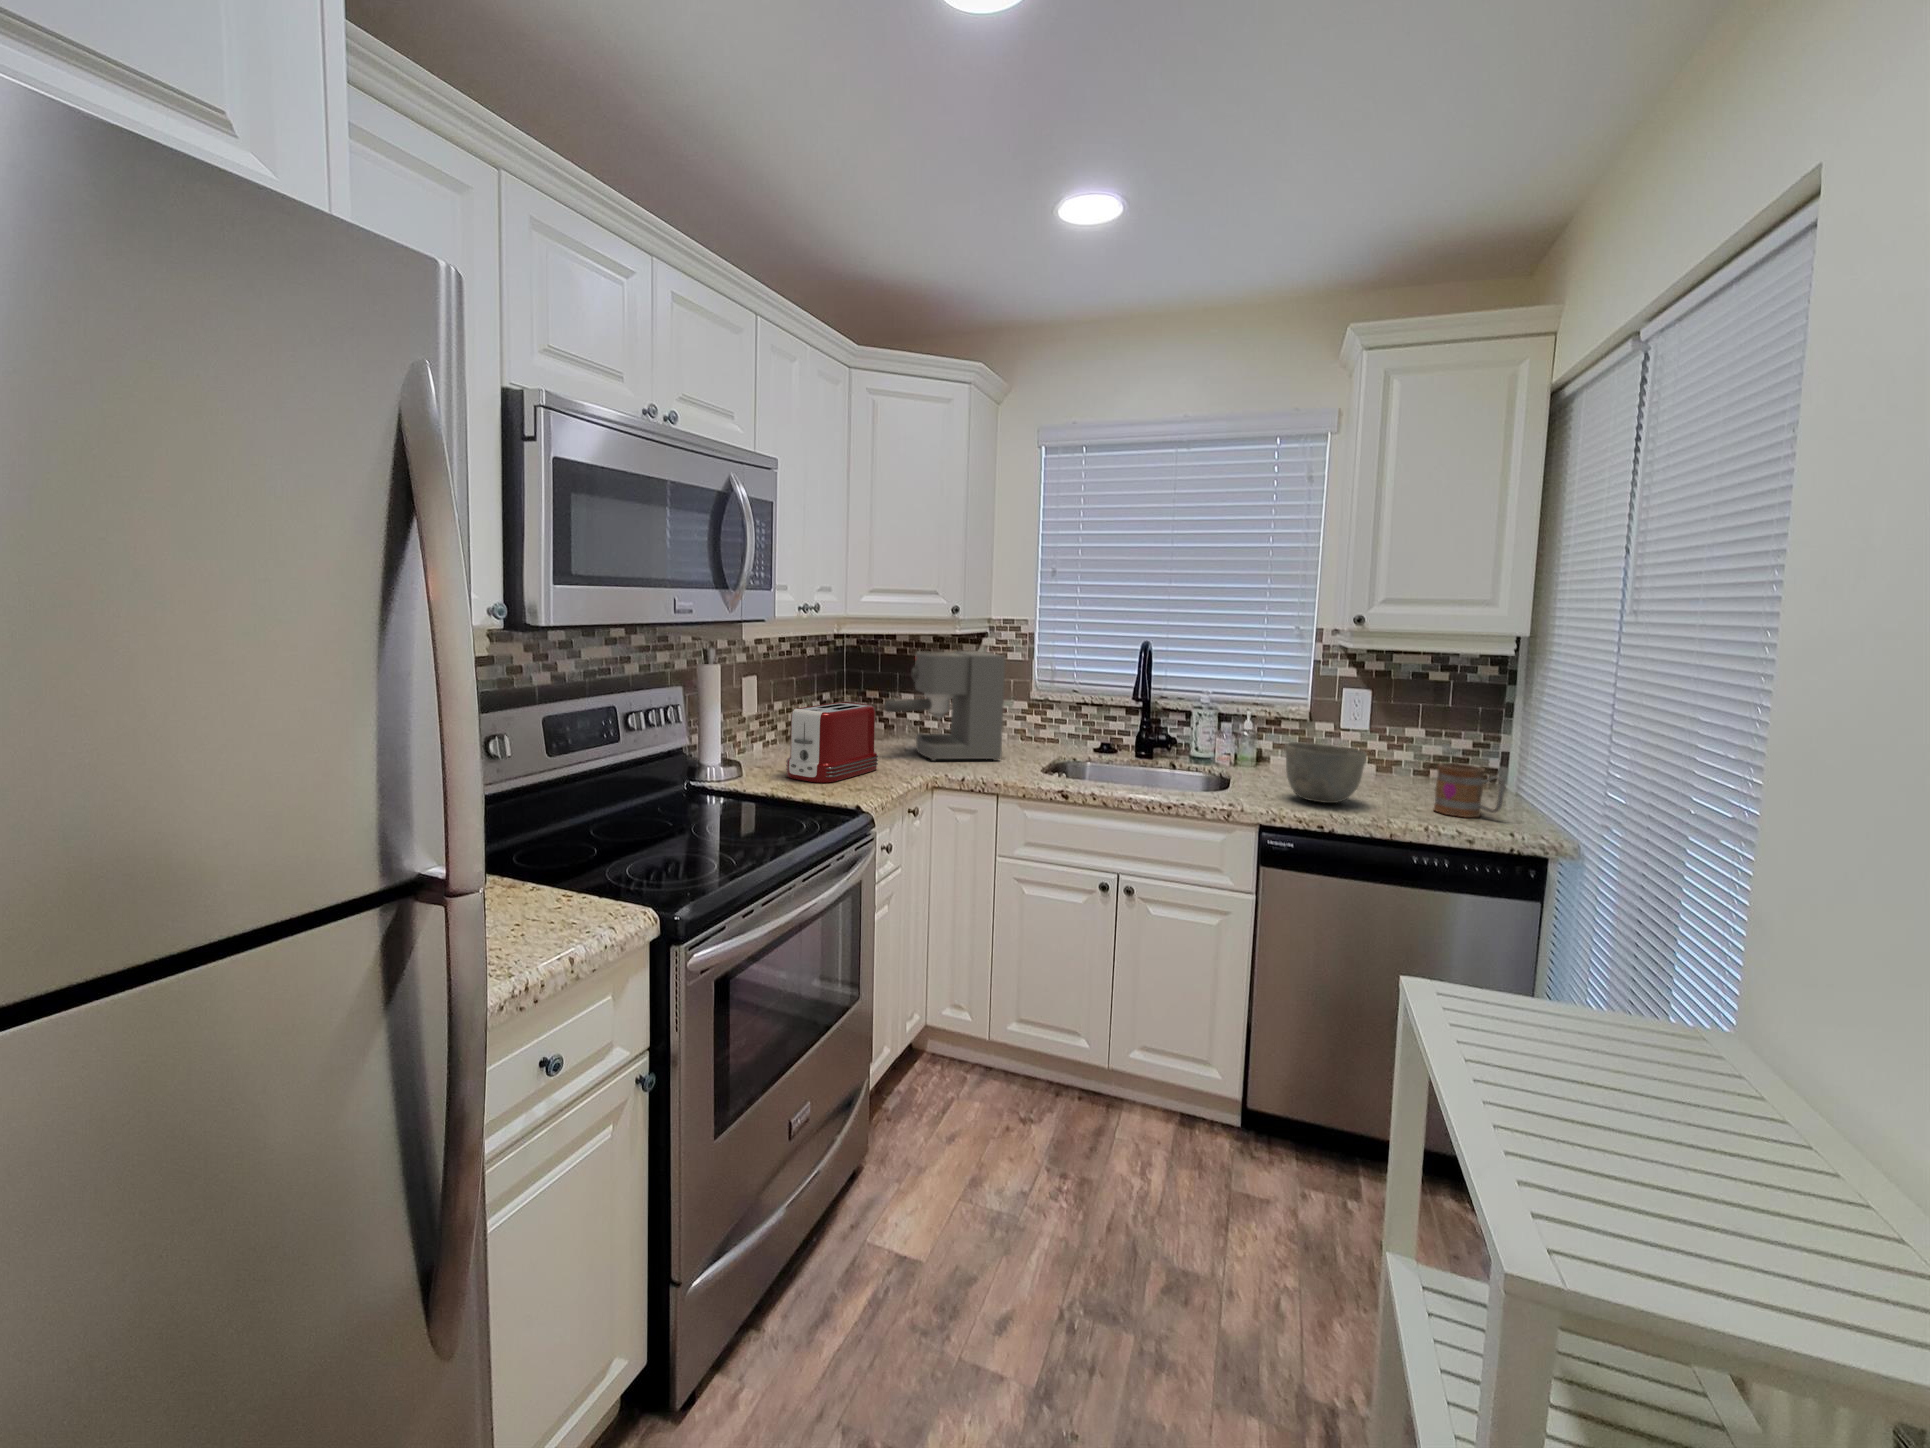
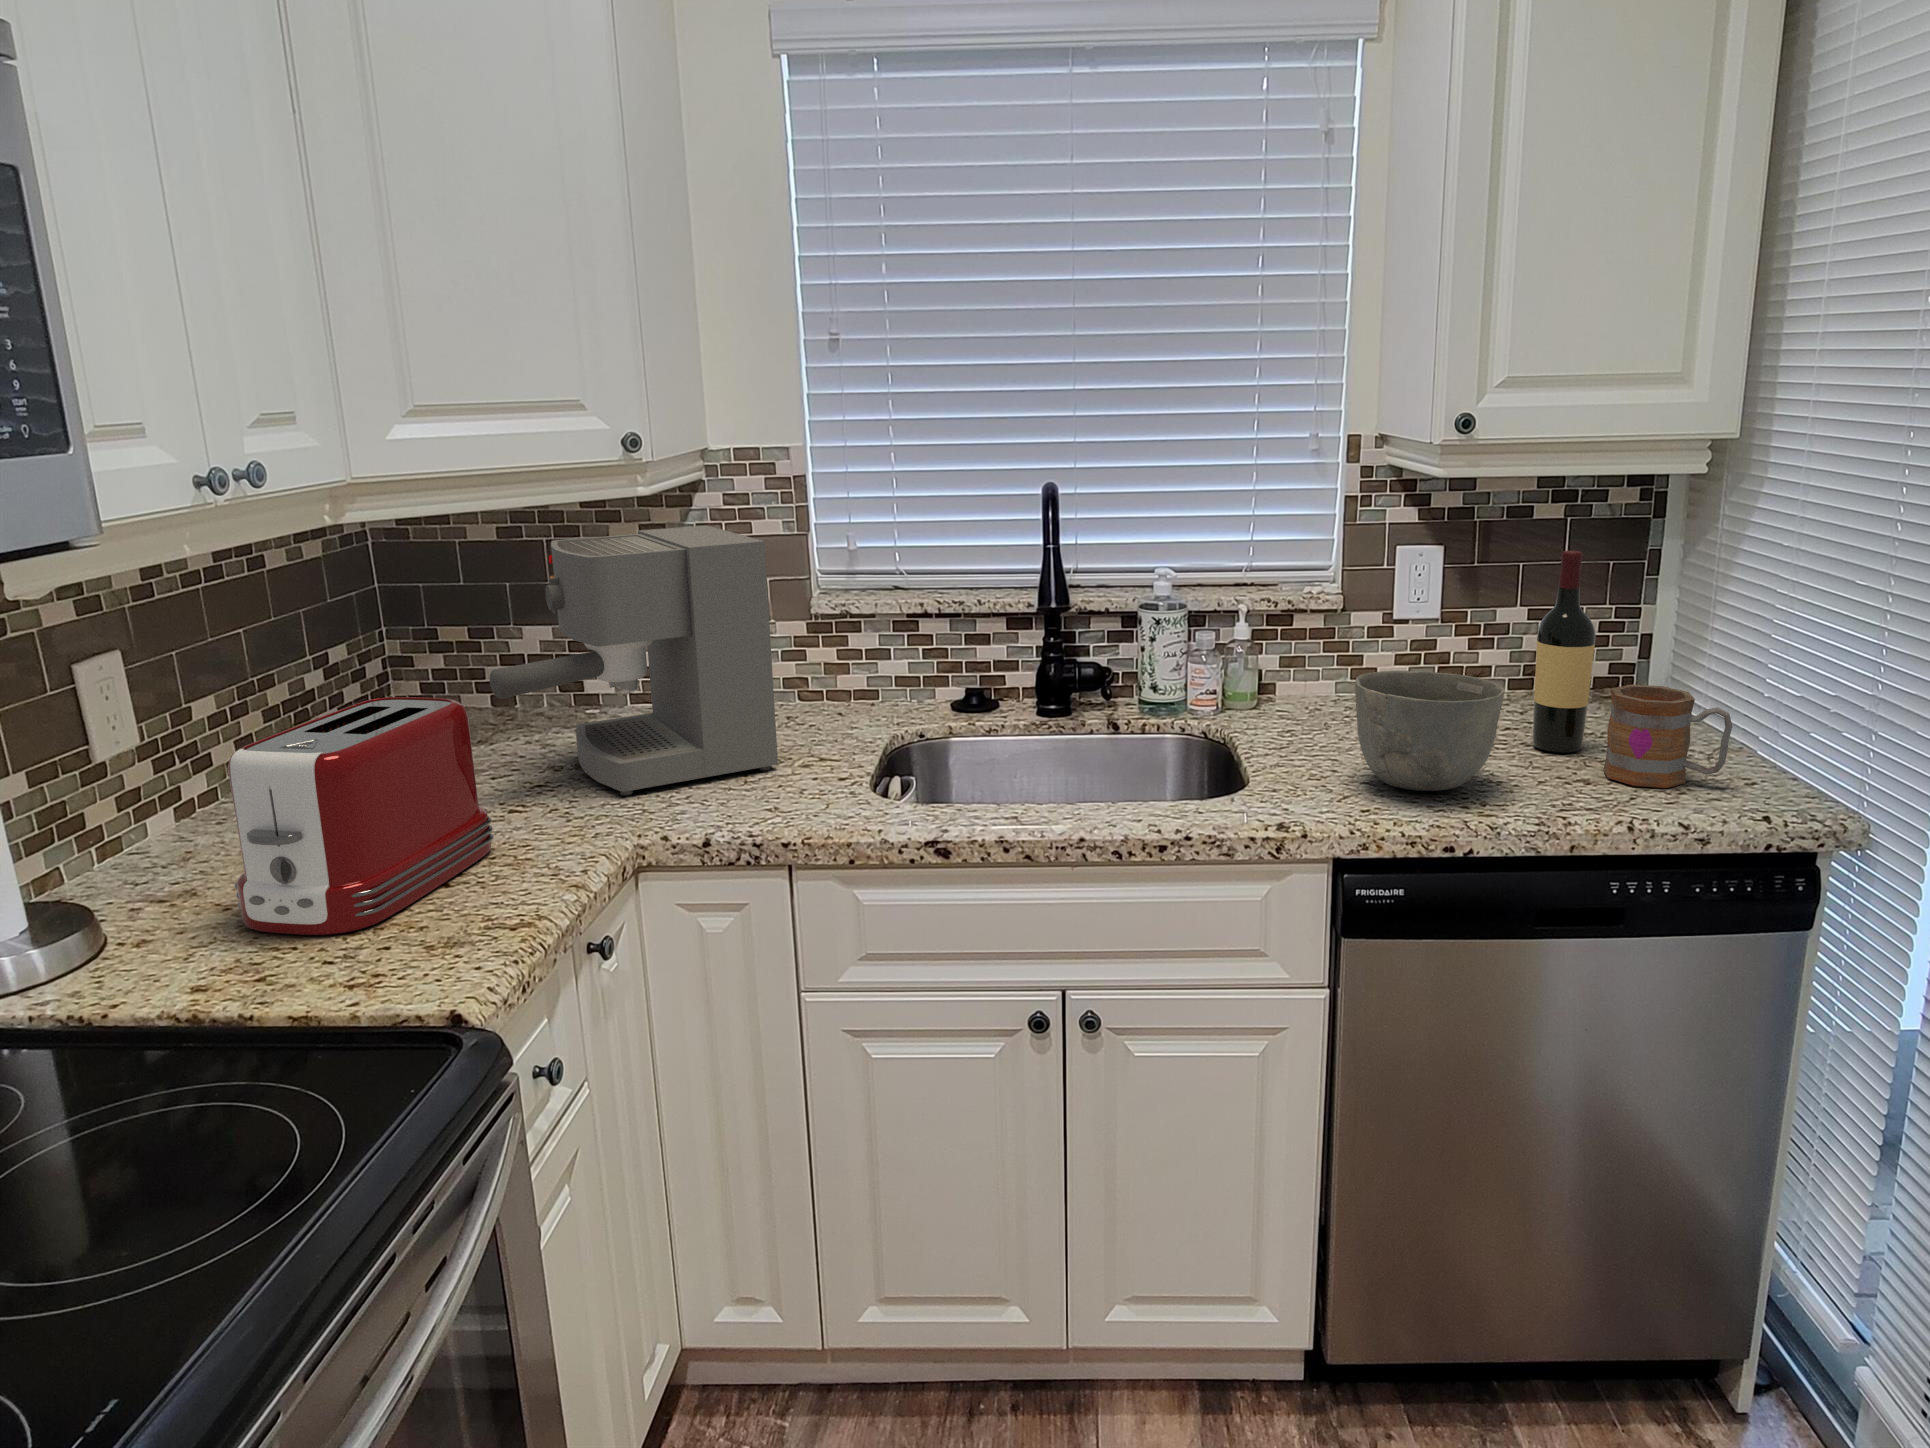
wine bottle: none [1403,690,1440,800] -> present [1533,551,1595,753]

